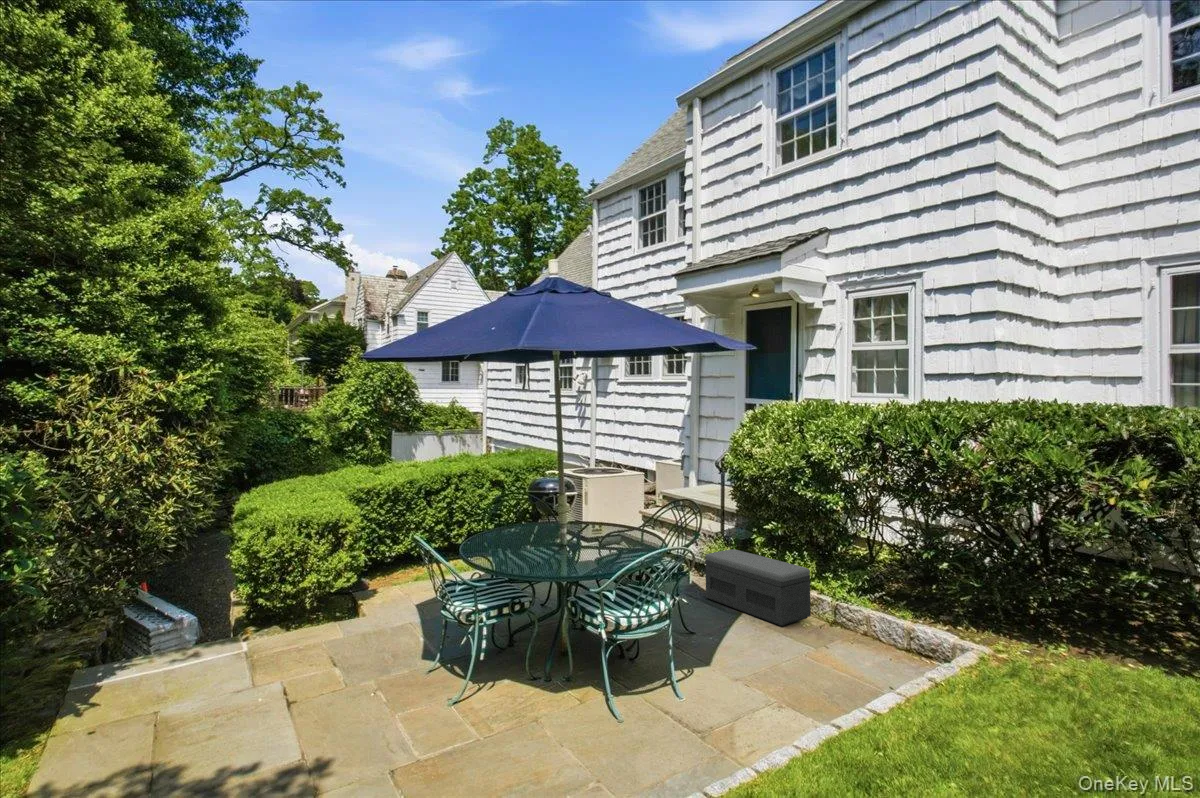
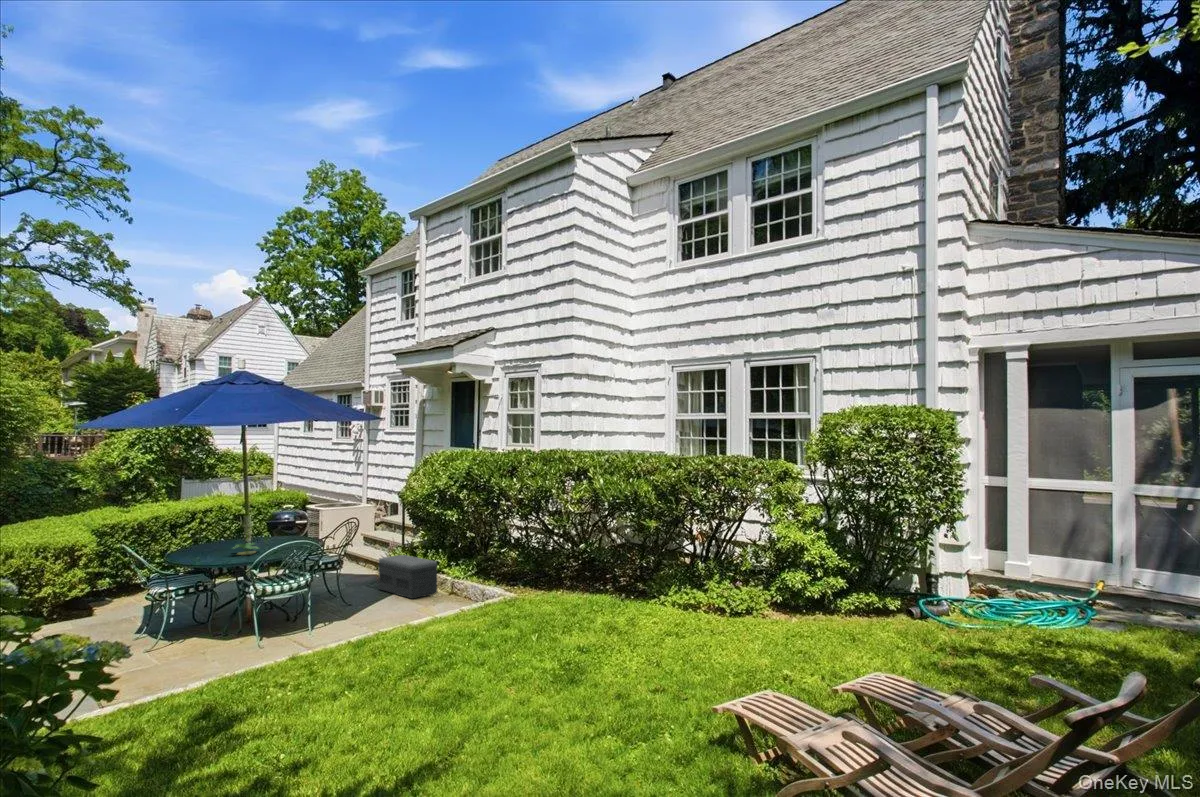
potted plant: none [548,515,589,558] -> present [235,543,259,555]

